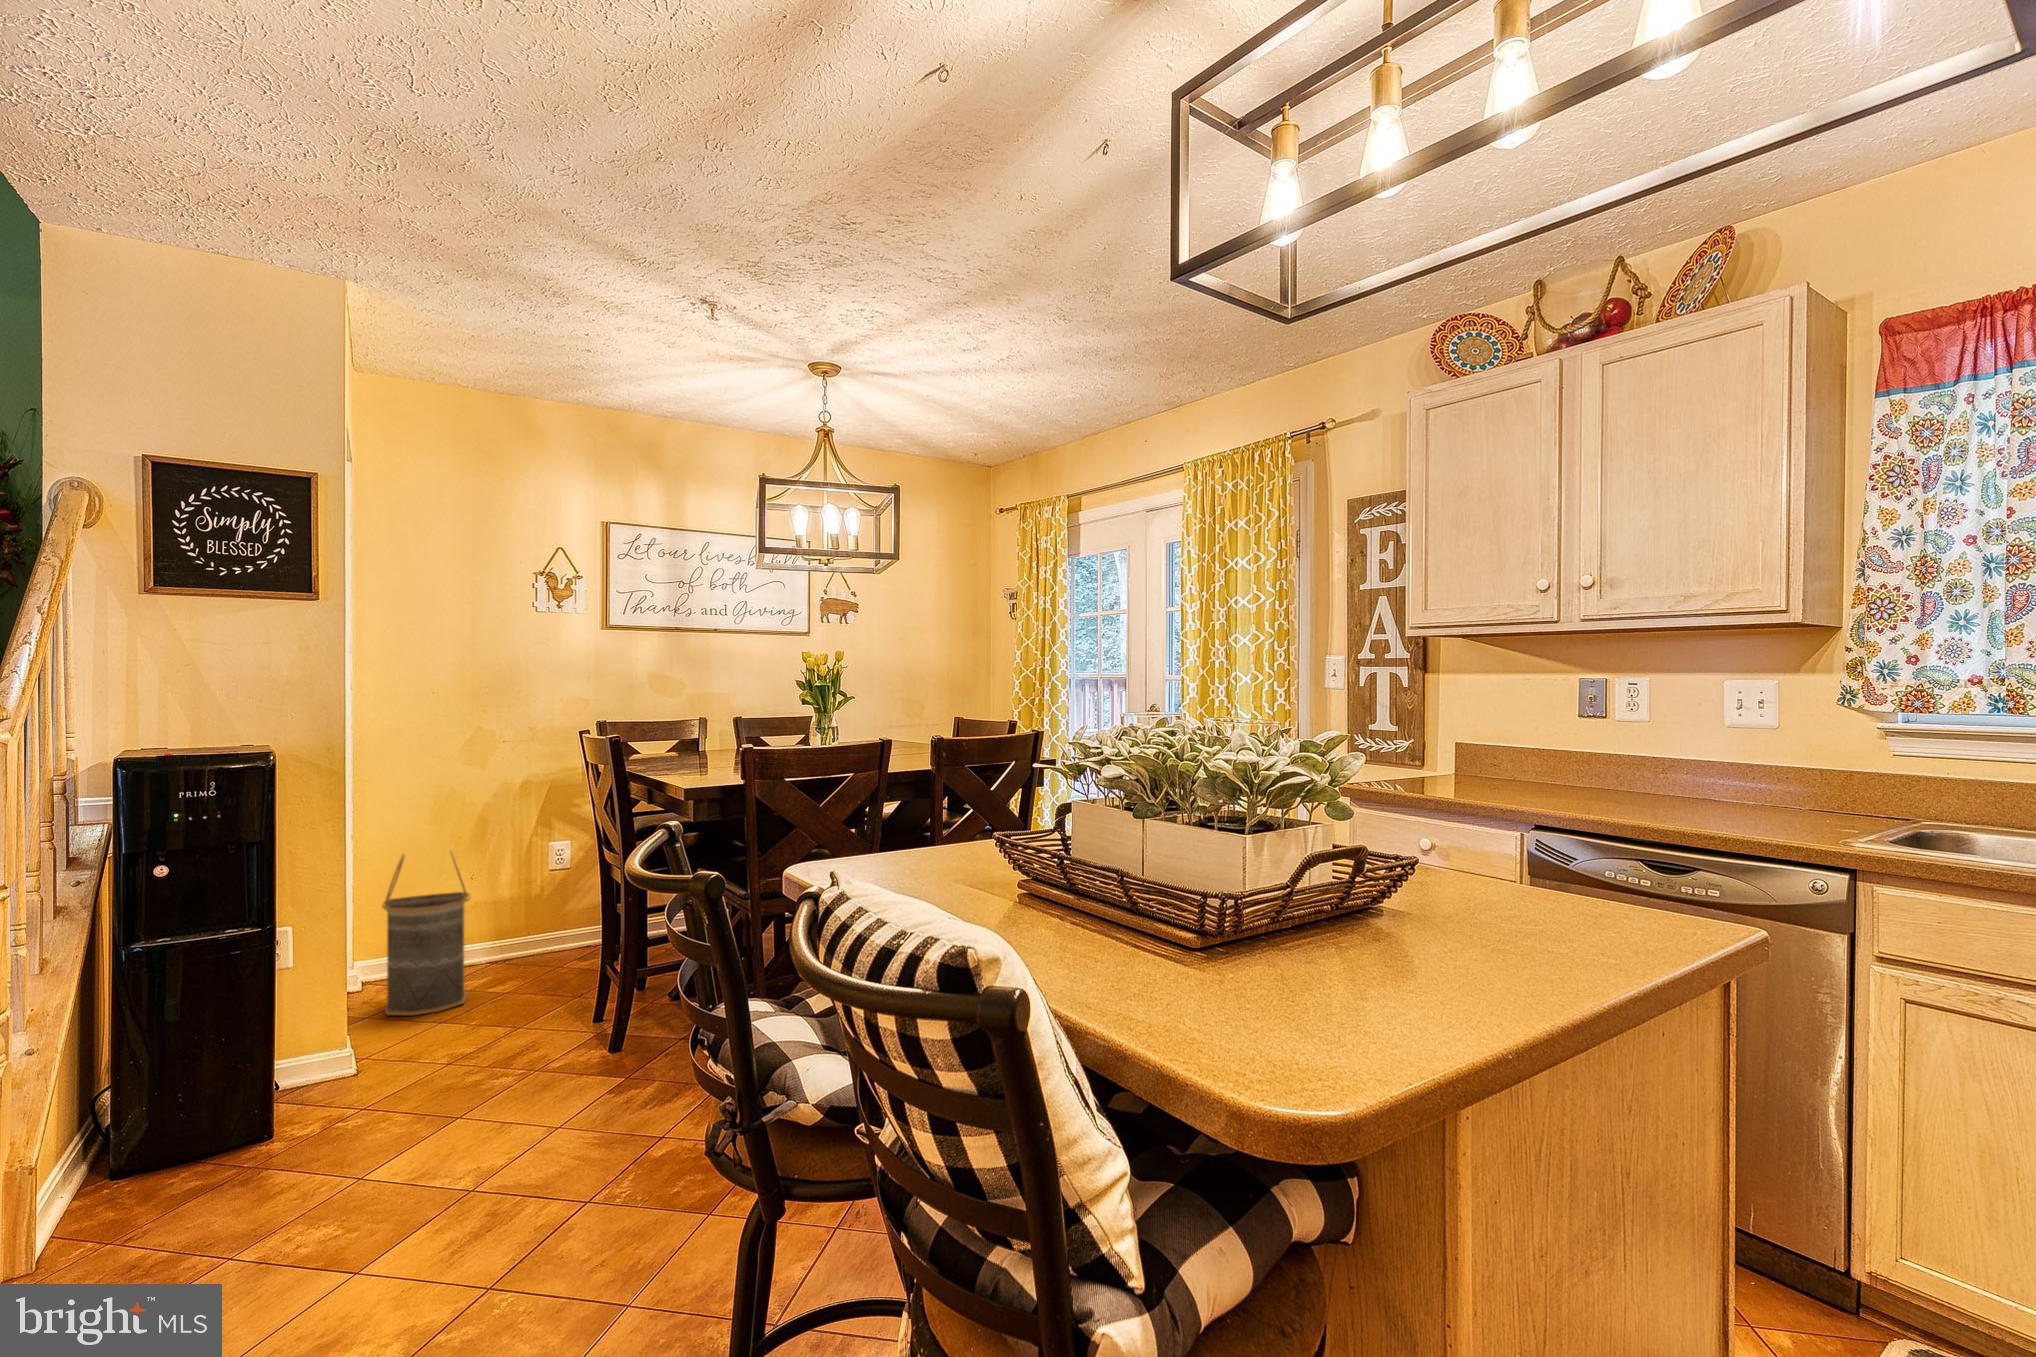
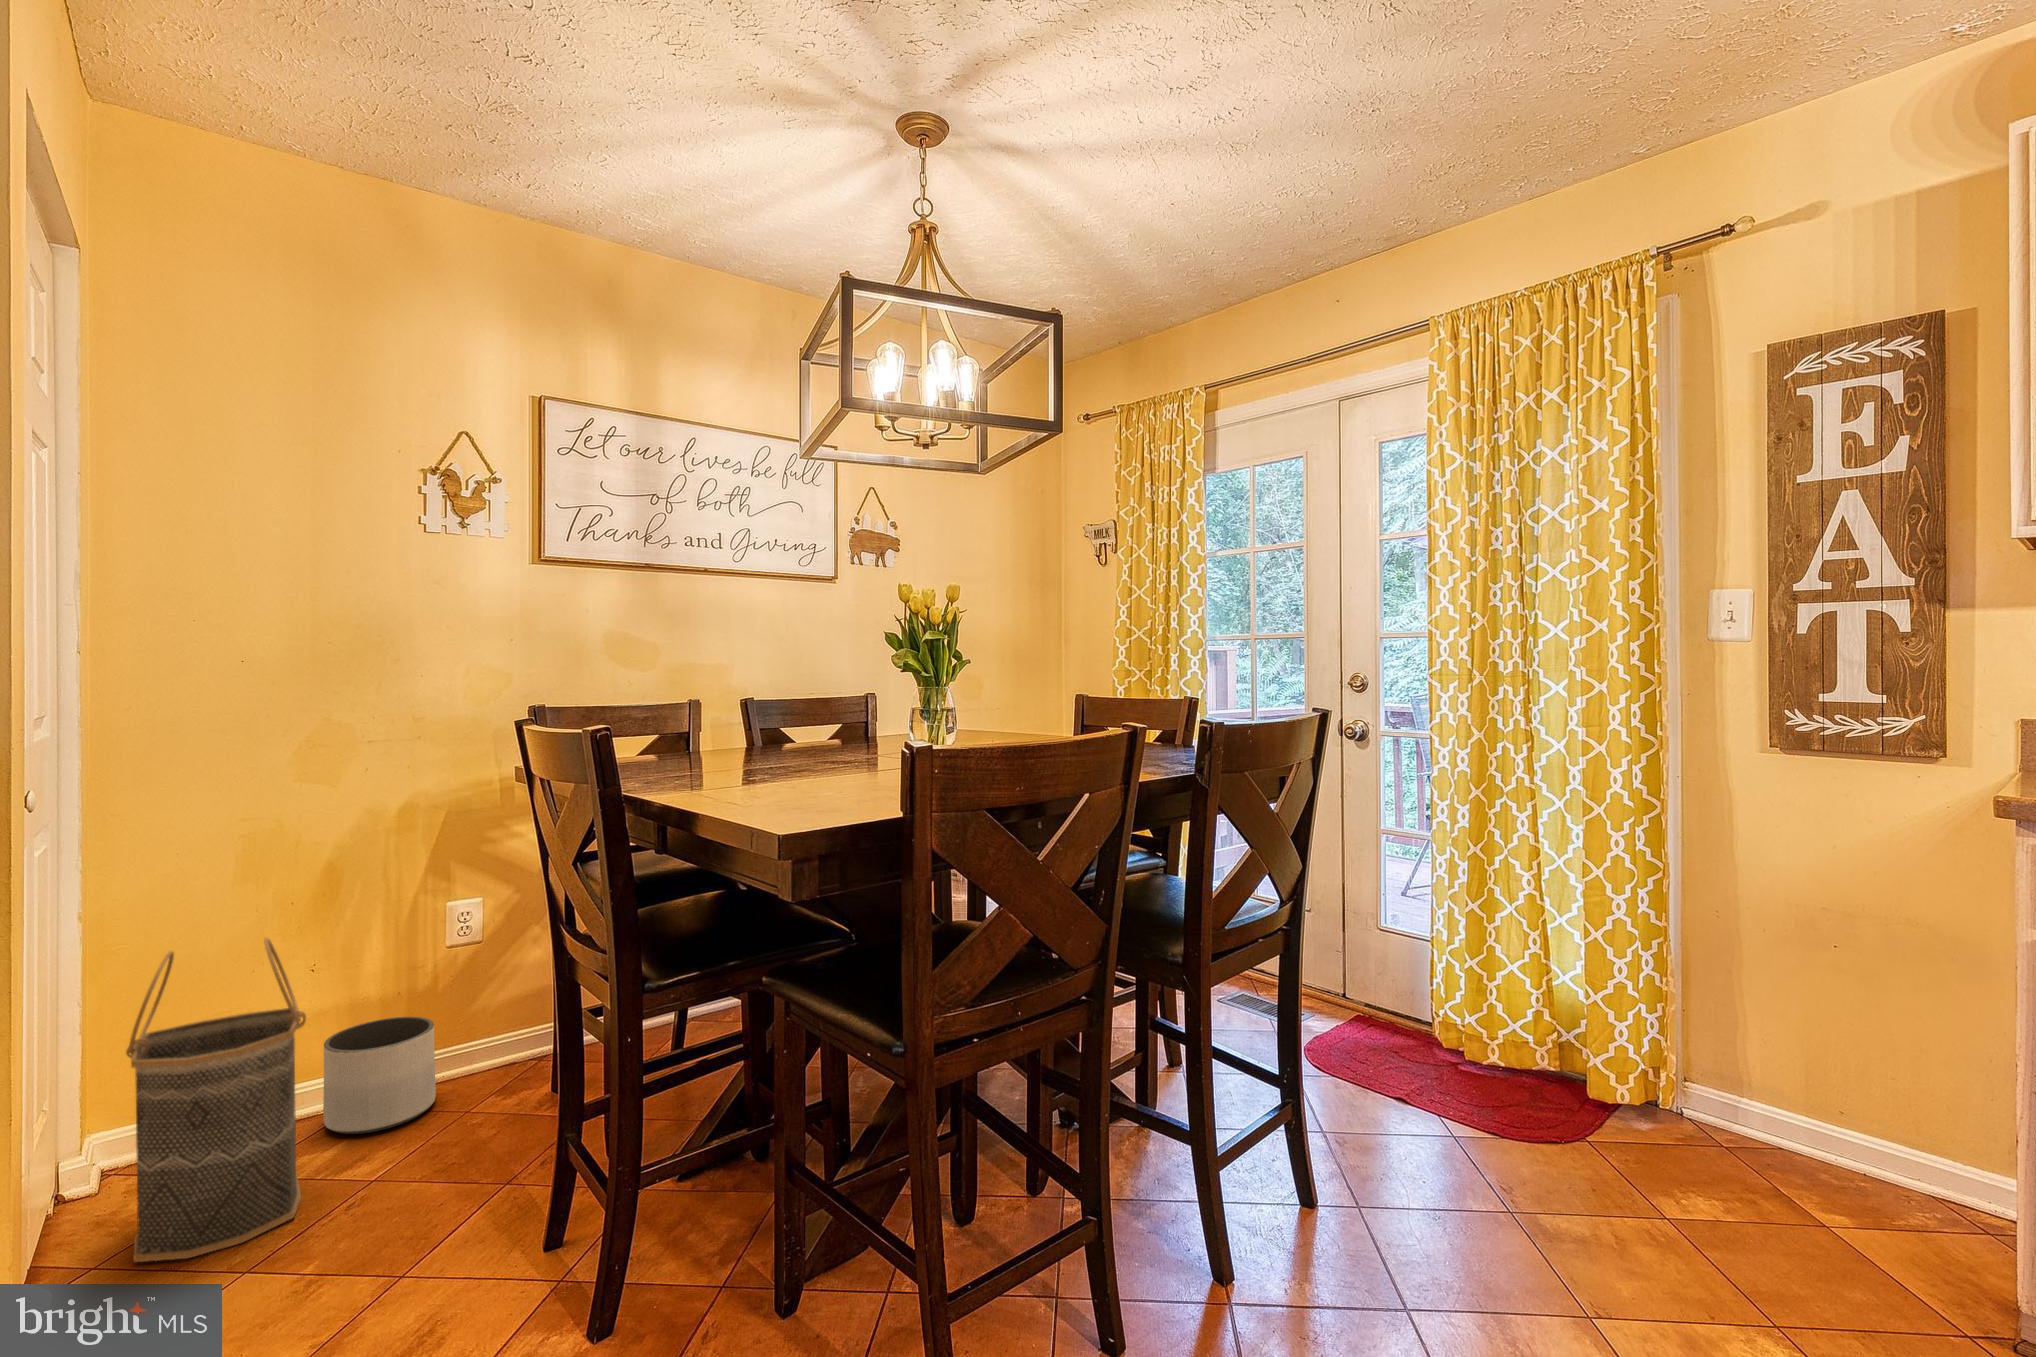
planter: none [476,911,539,973] -> present [323,1017,436,1134]

